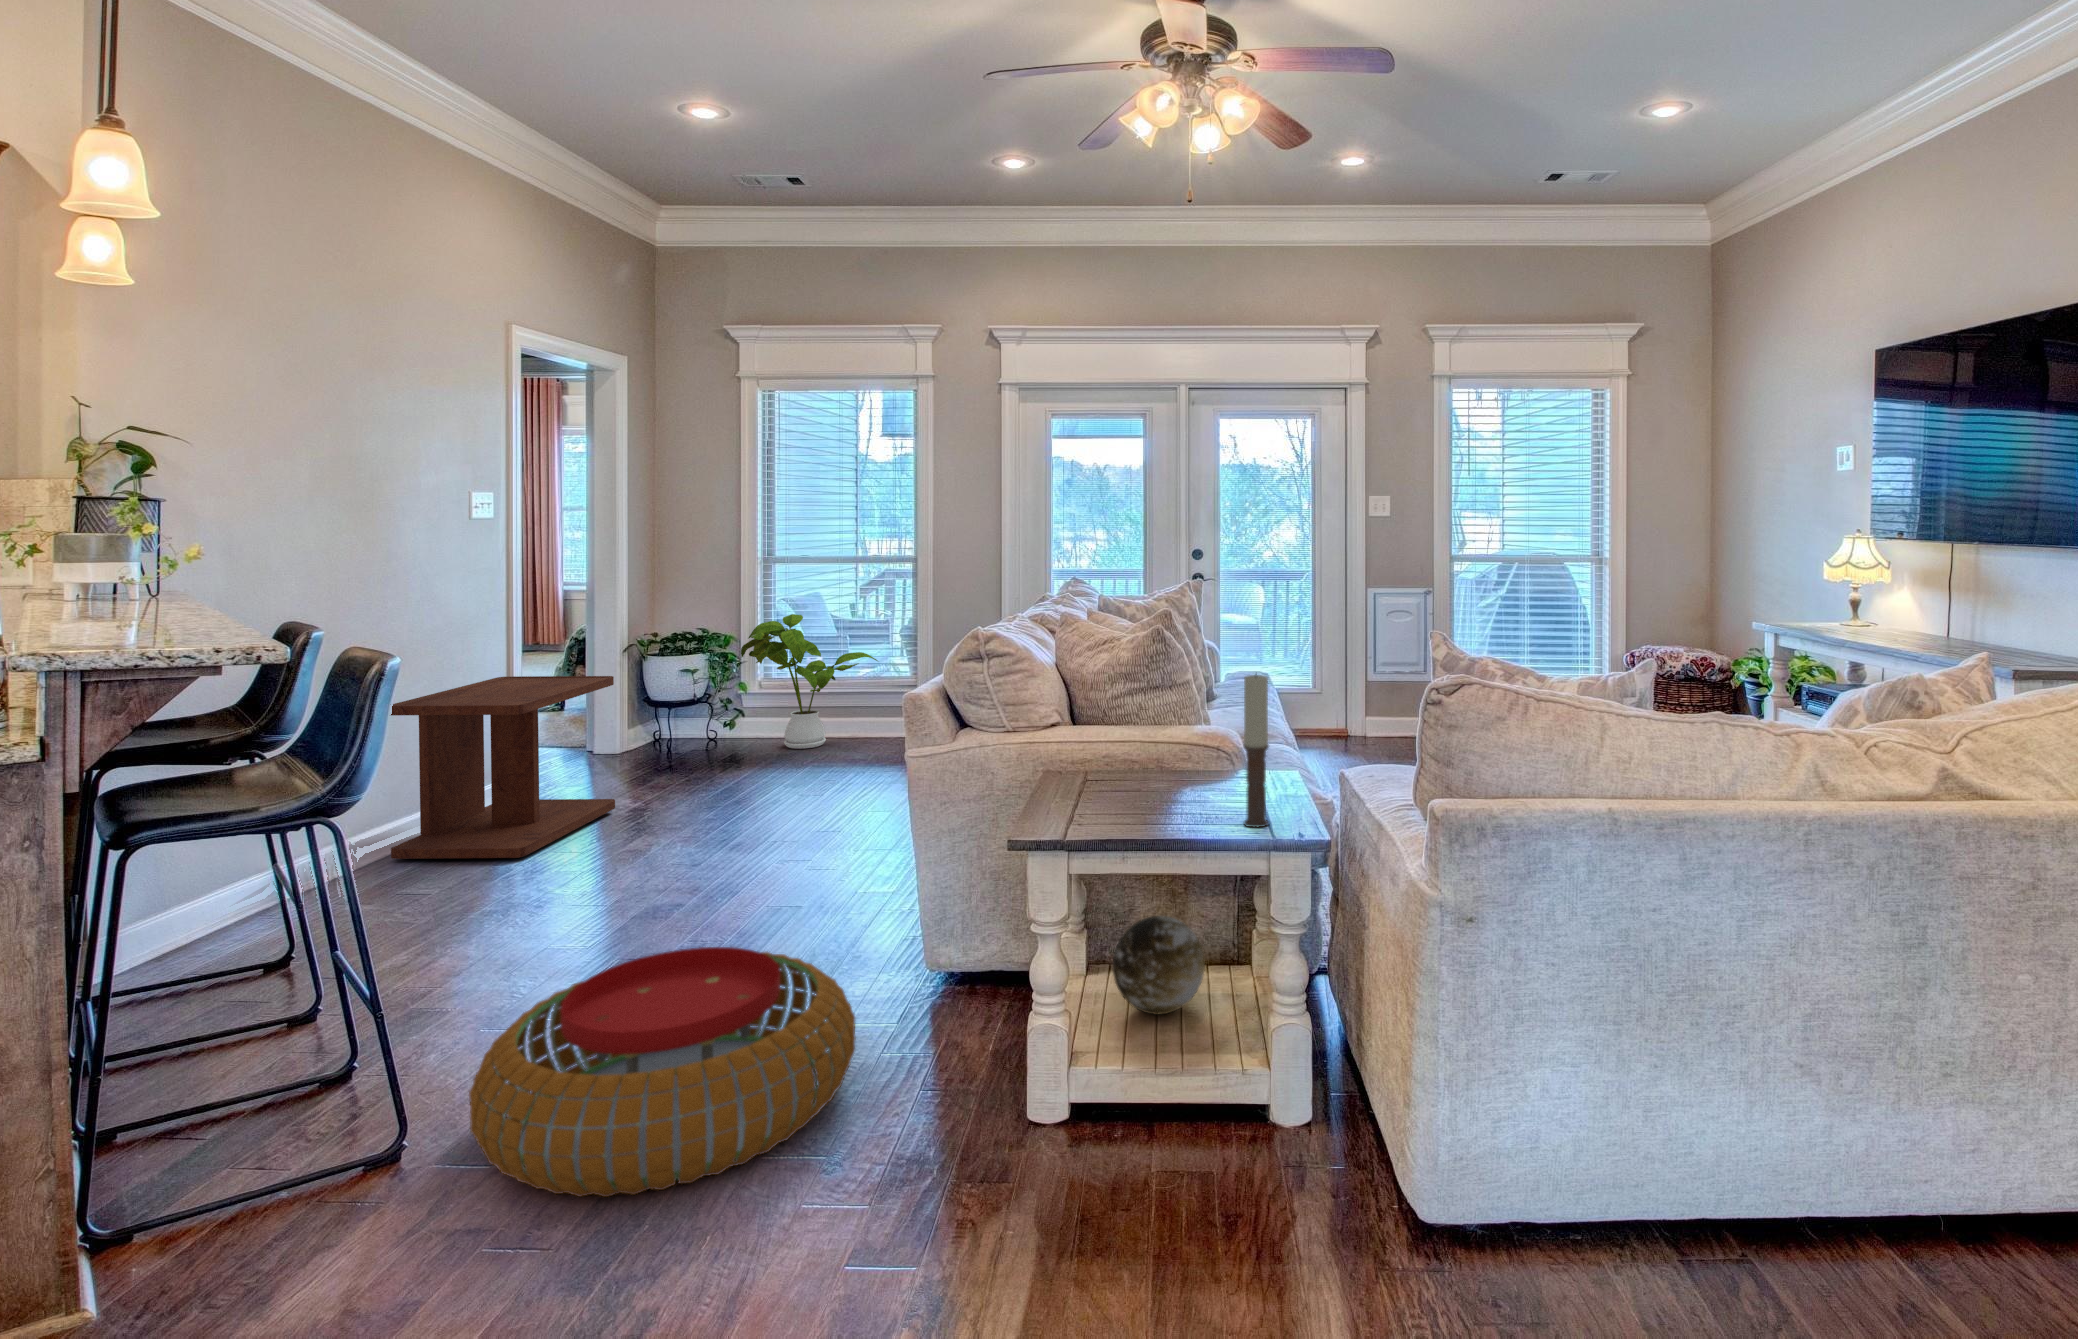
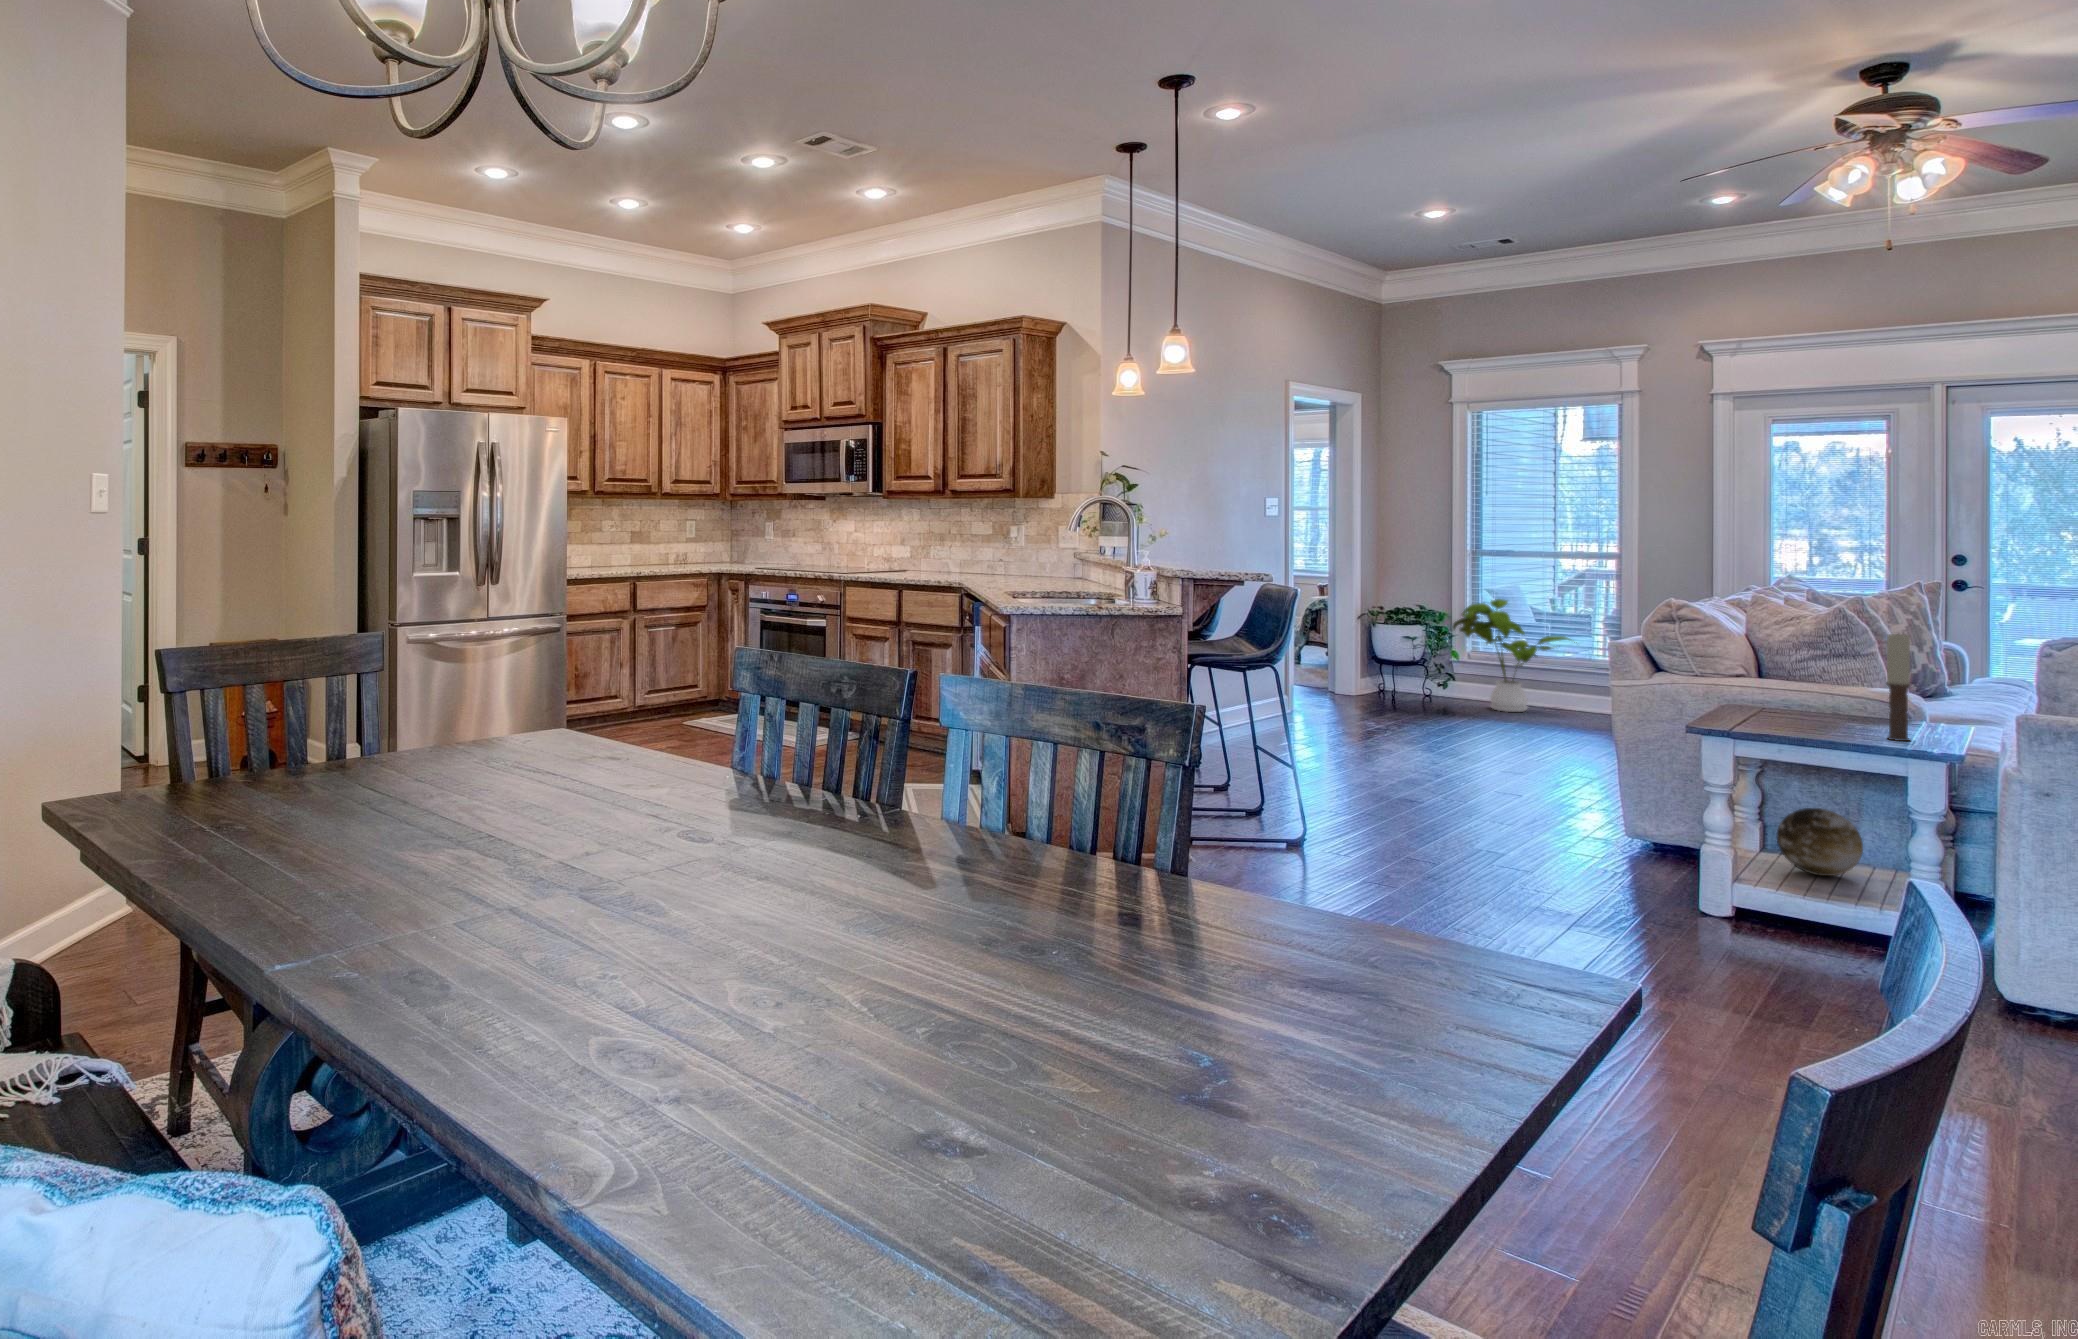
side table: present [391,676,615,859] -> none [1234,626,1366,742]
pouf: present [469,947,856,1197] -> none [1347,773,1571,882]

